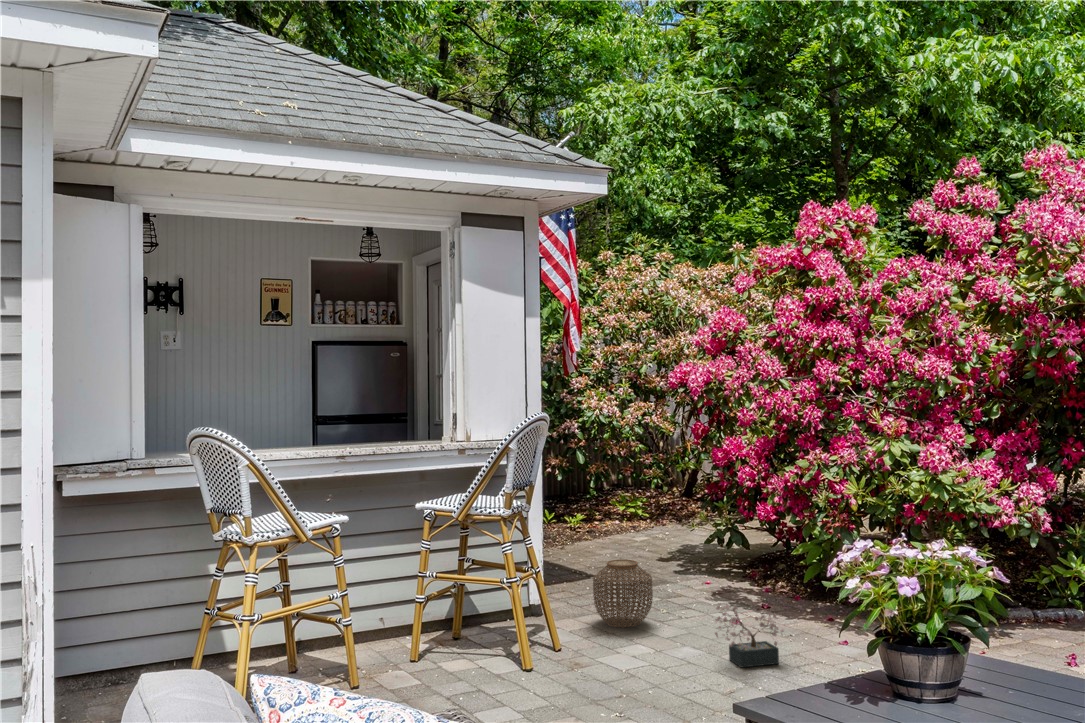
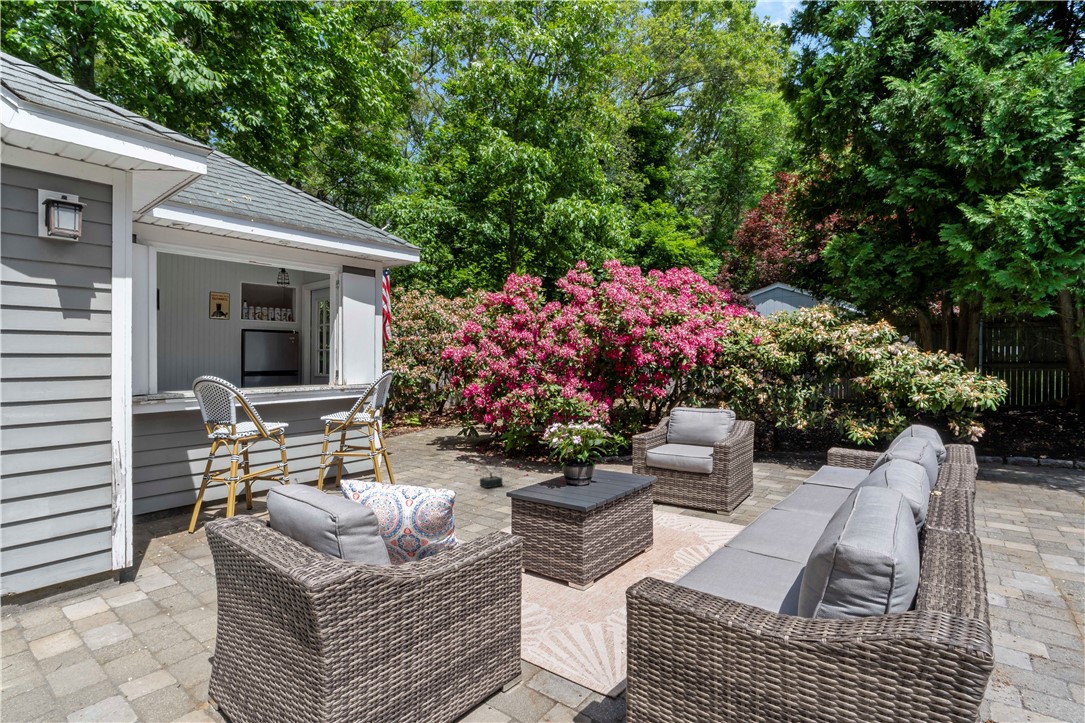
woven basket: present [593,559,653,628] -> none [410,443,440,476]

